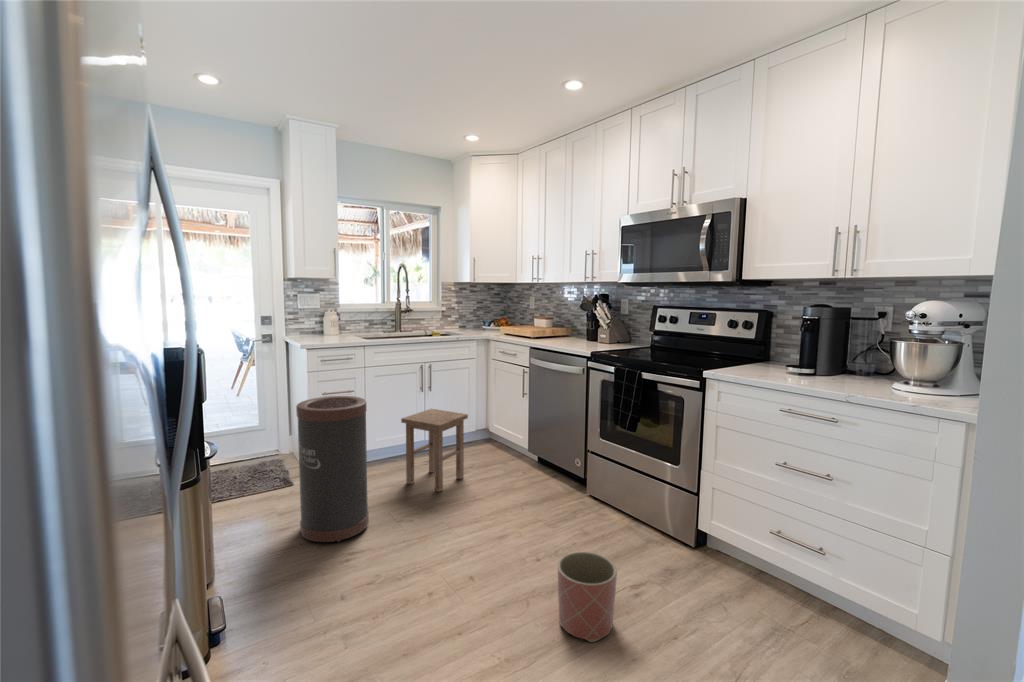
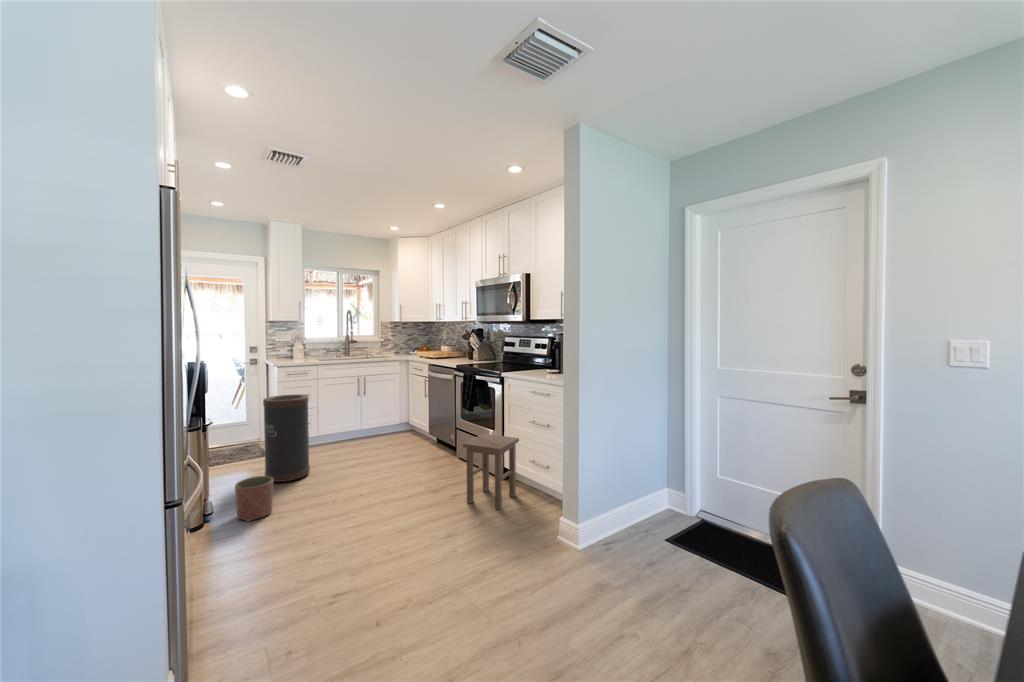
stool: present [401,409,468,492] -> present [463,434,519,509]
planter: present [558,552,617,642] -> present [235,476,273,521]

